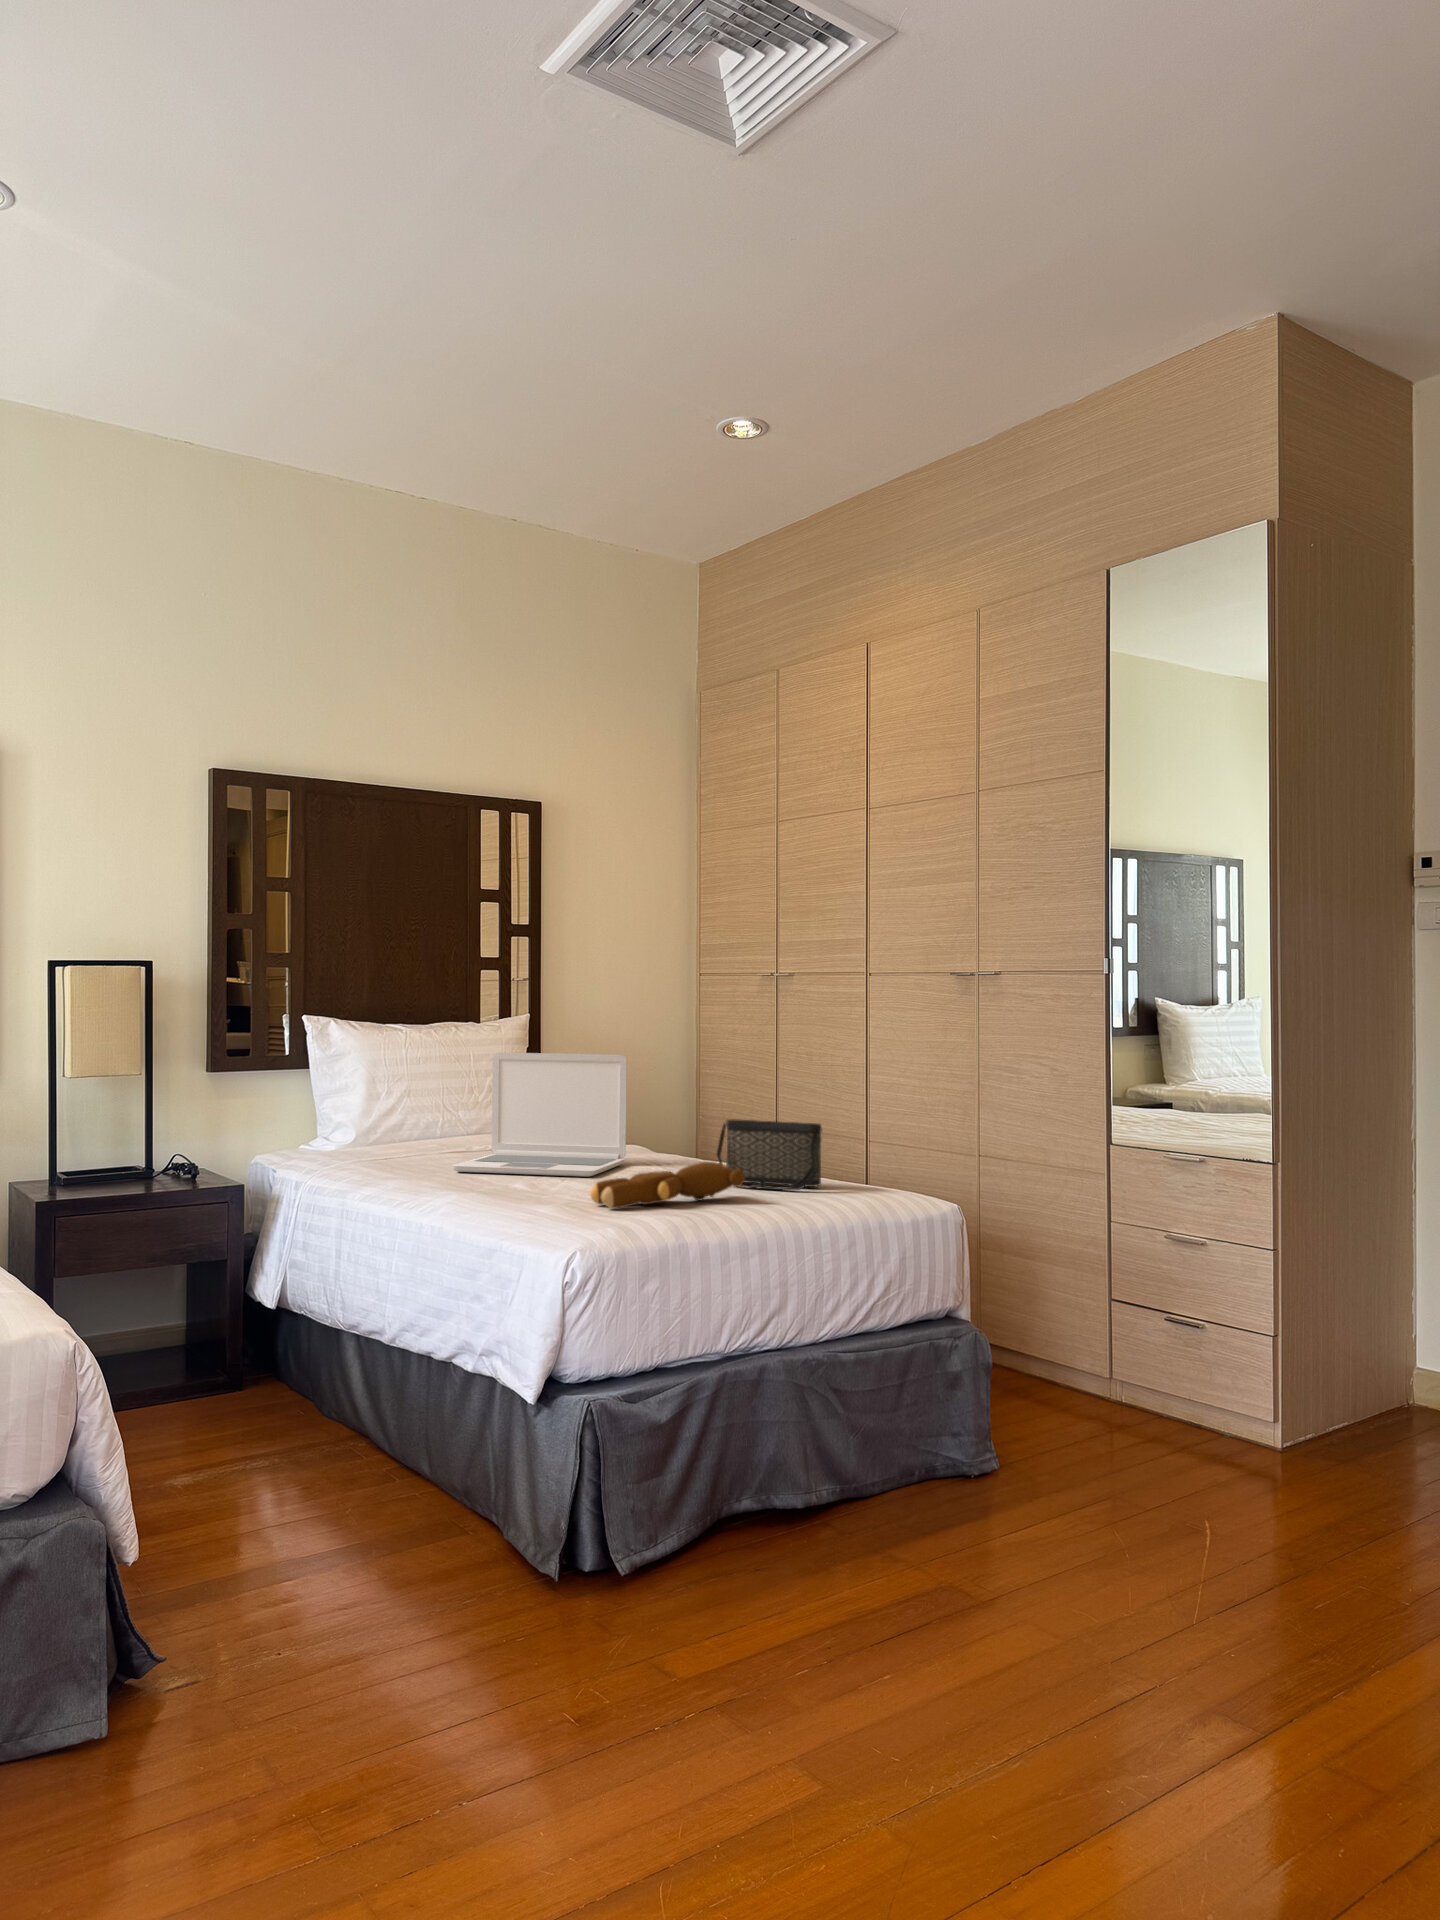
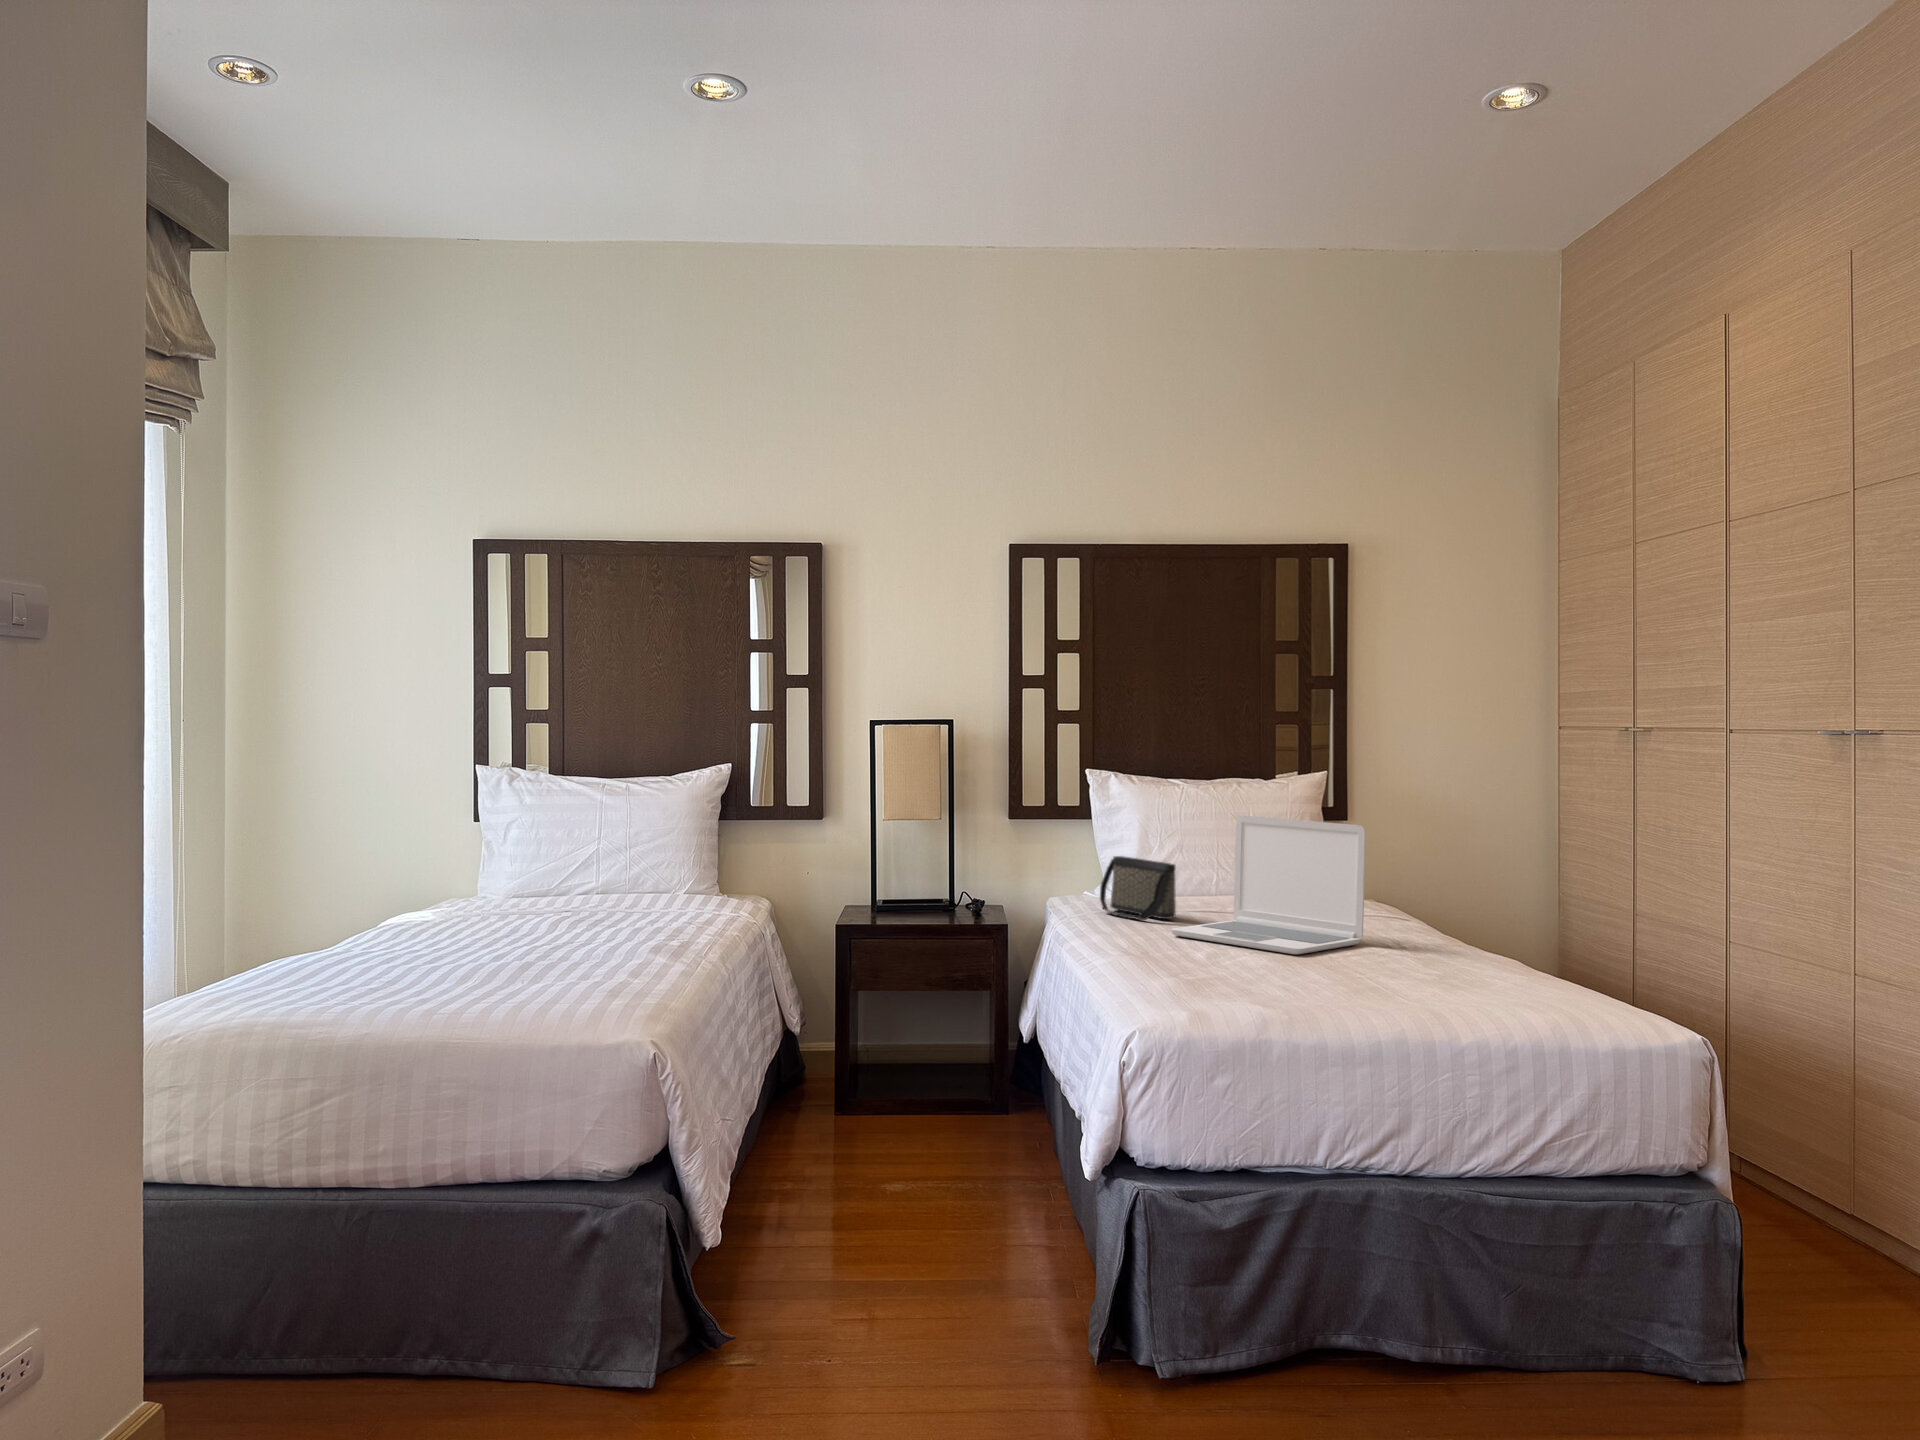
handbag: present [717,1120,822,1190] -> present [1100,856,1176,920]
teddy bear: present [590,1162,745,1208] -> none [1235,953,1411,995]

